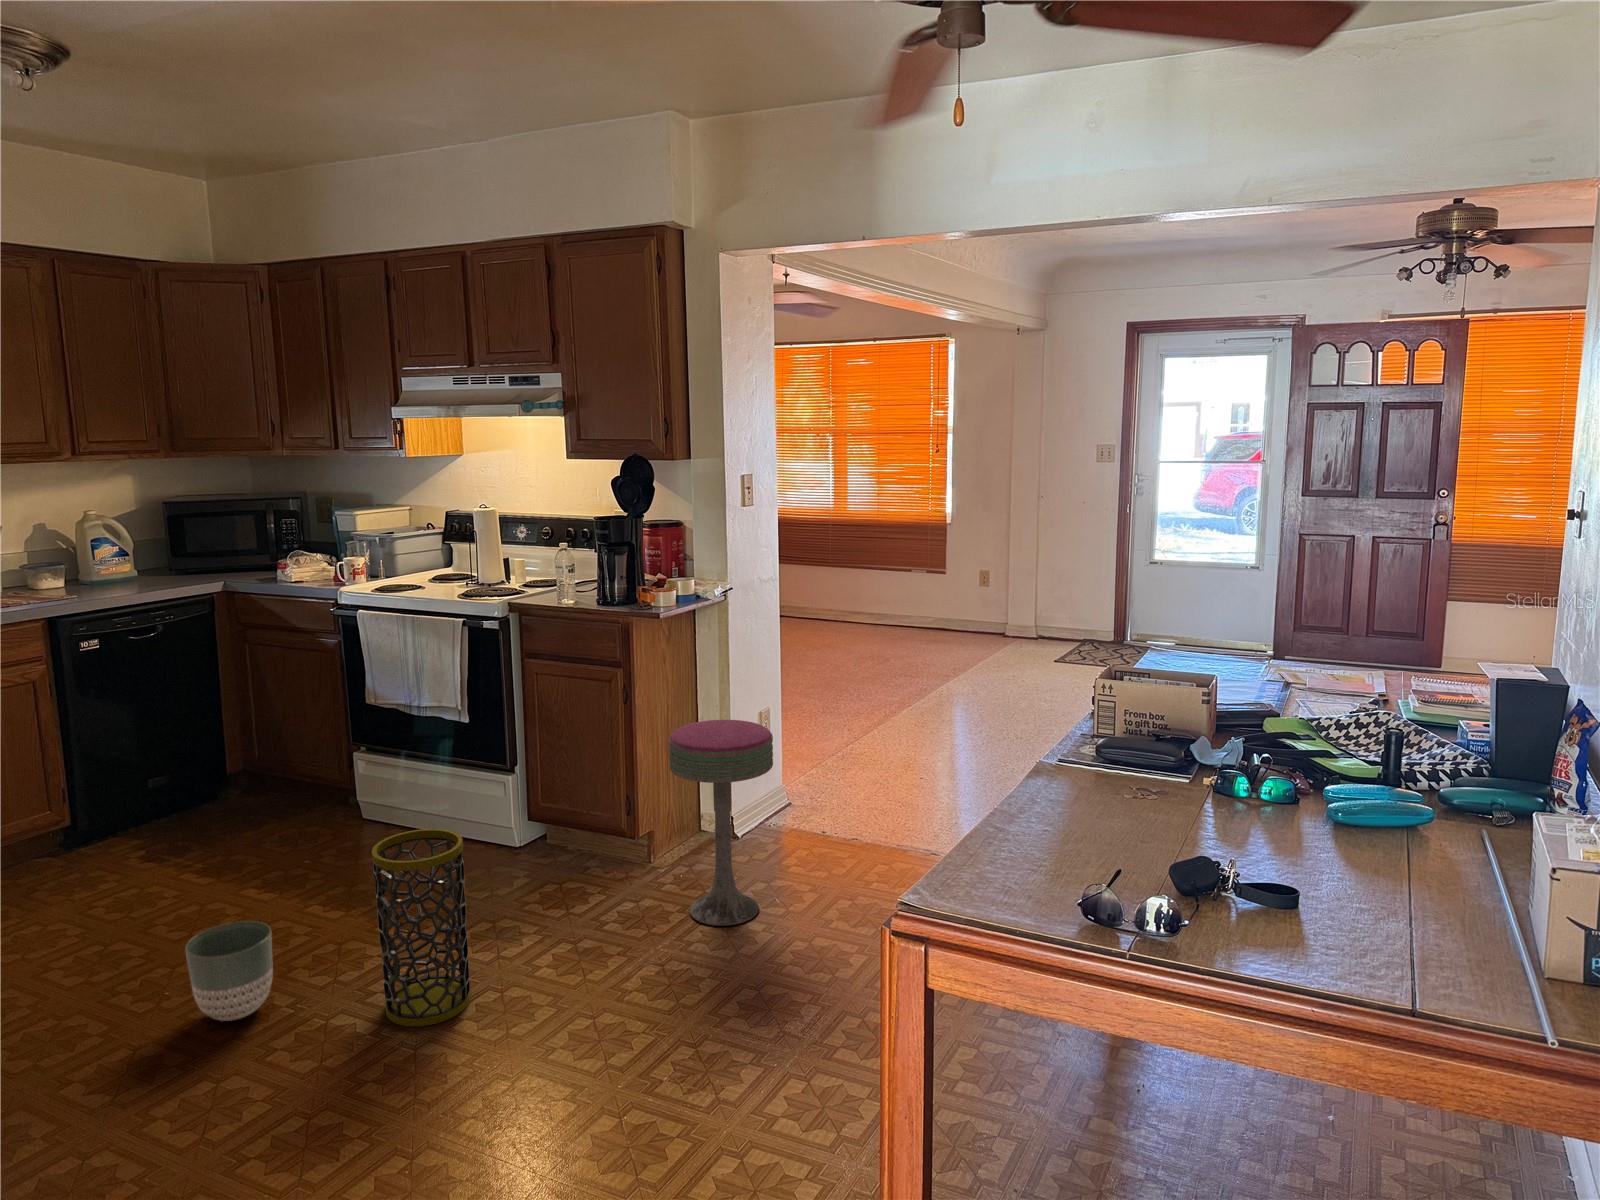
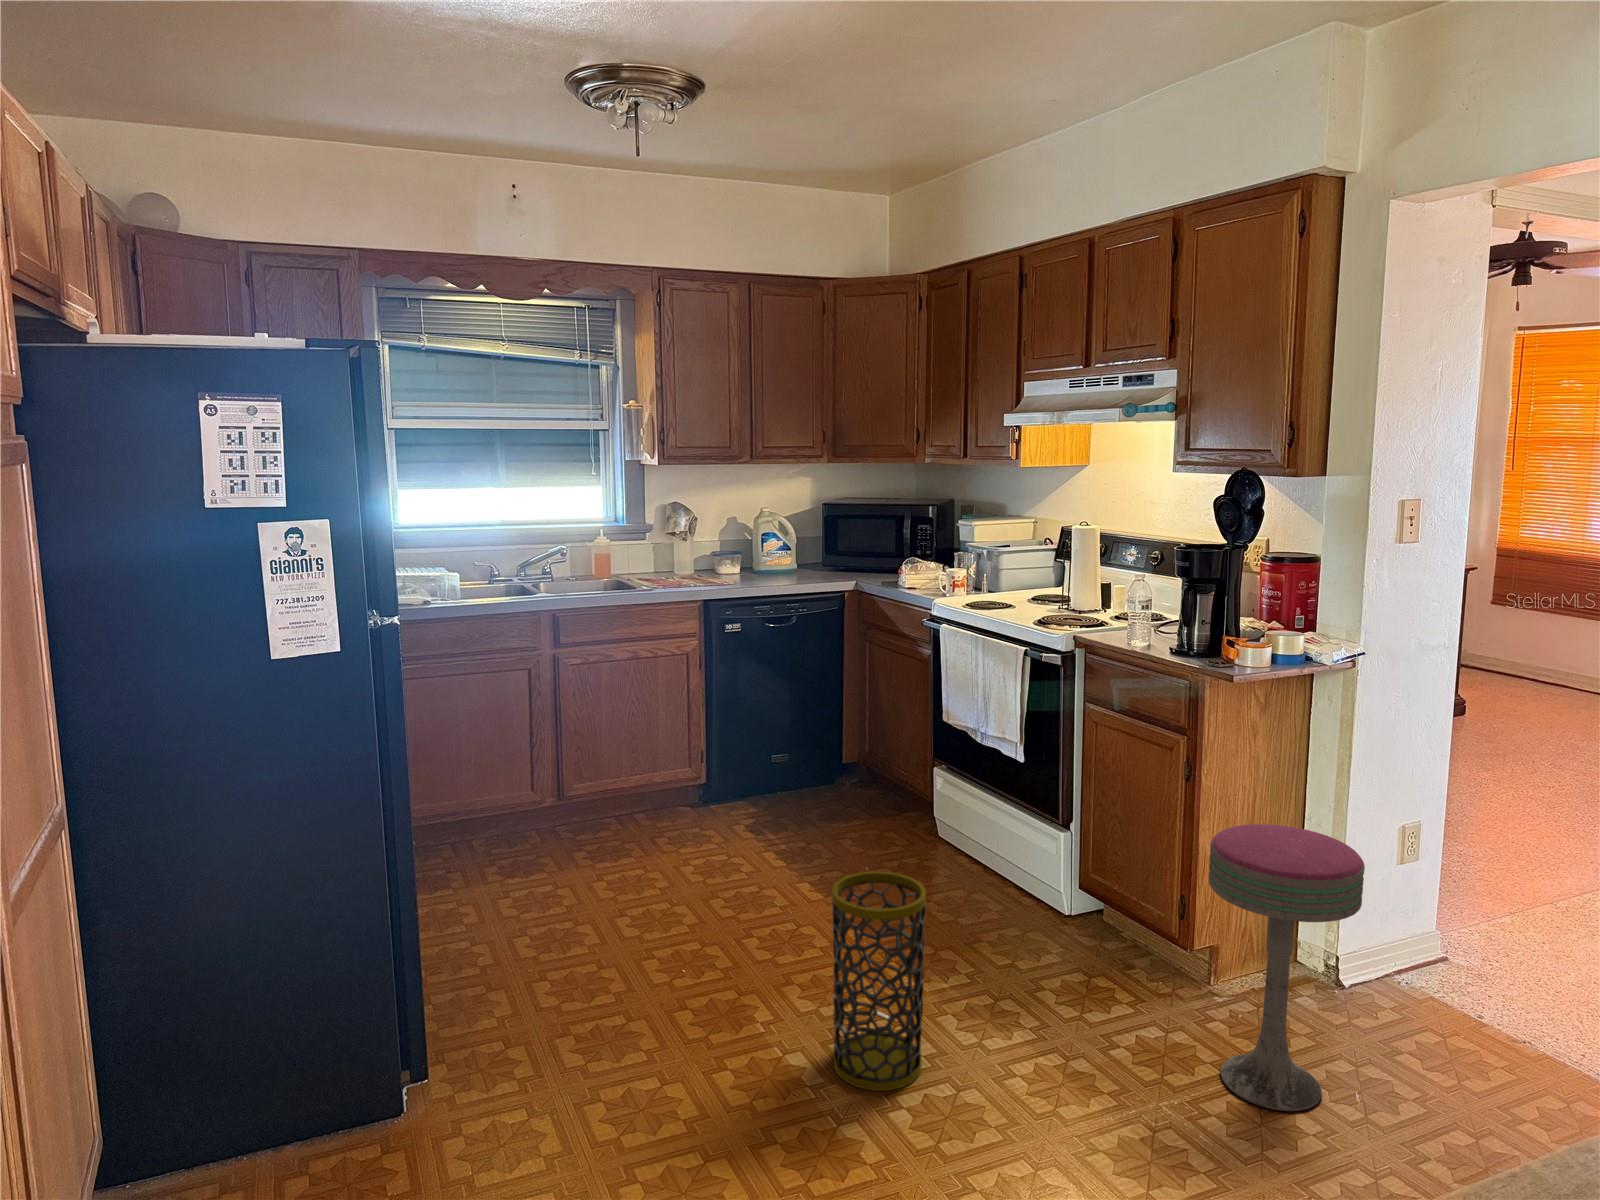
planter: present [185,921,273,1021] -> none [684,913,758,1009]

